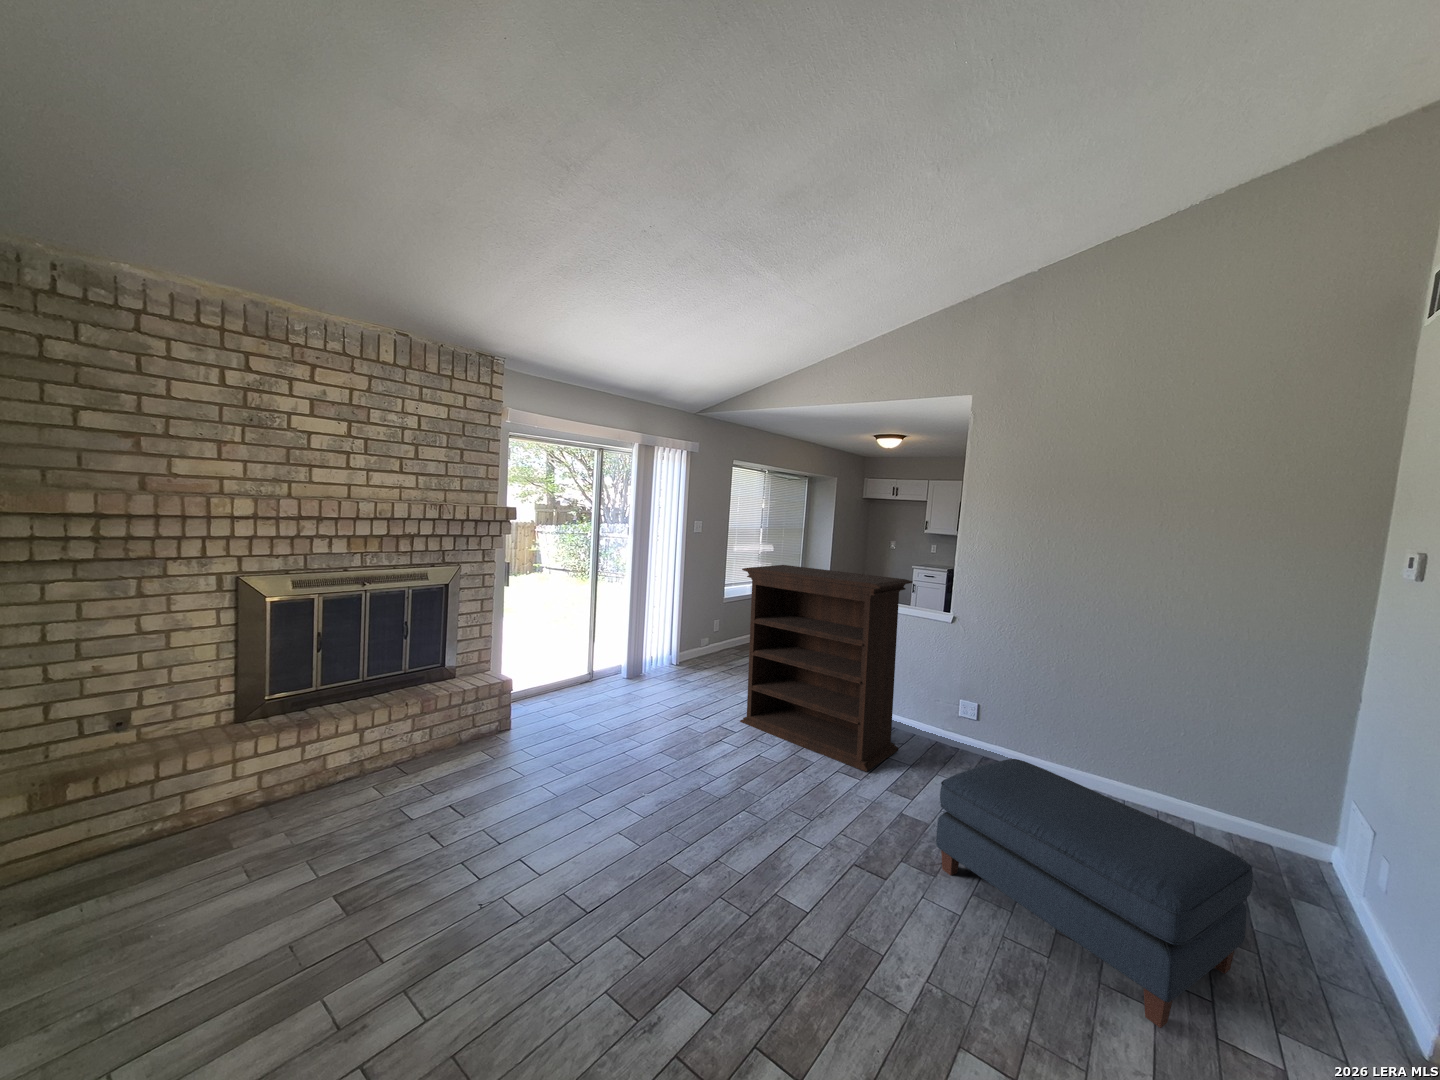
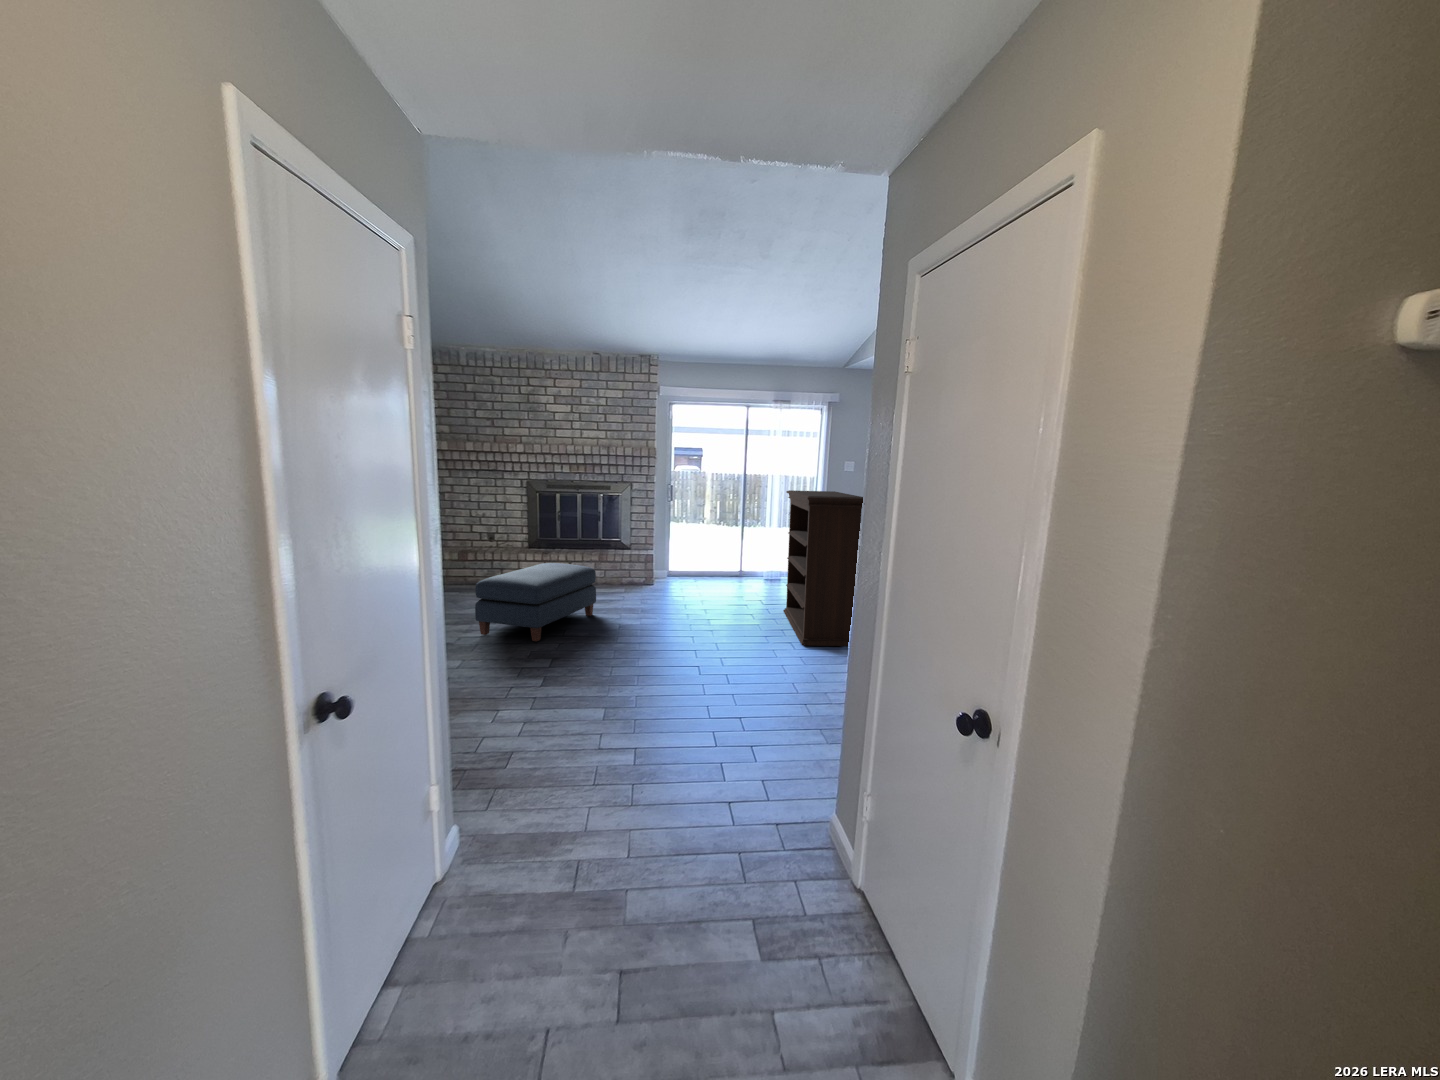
ottoman: present [936,759,1253,1028] -> present [475,563,596,641]

